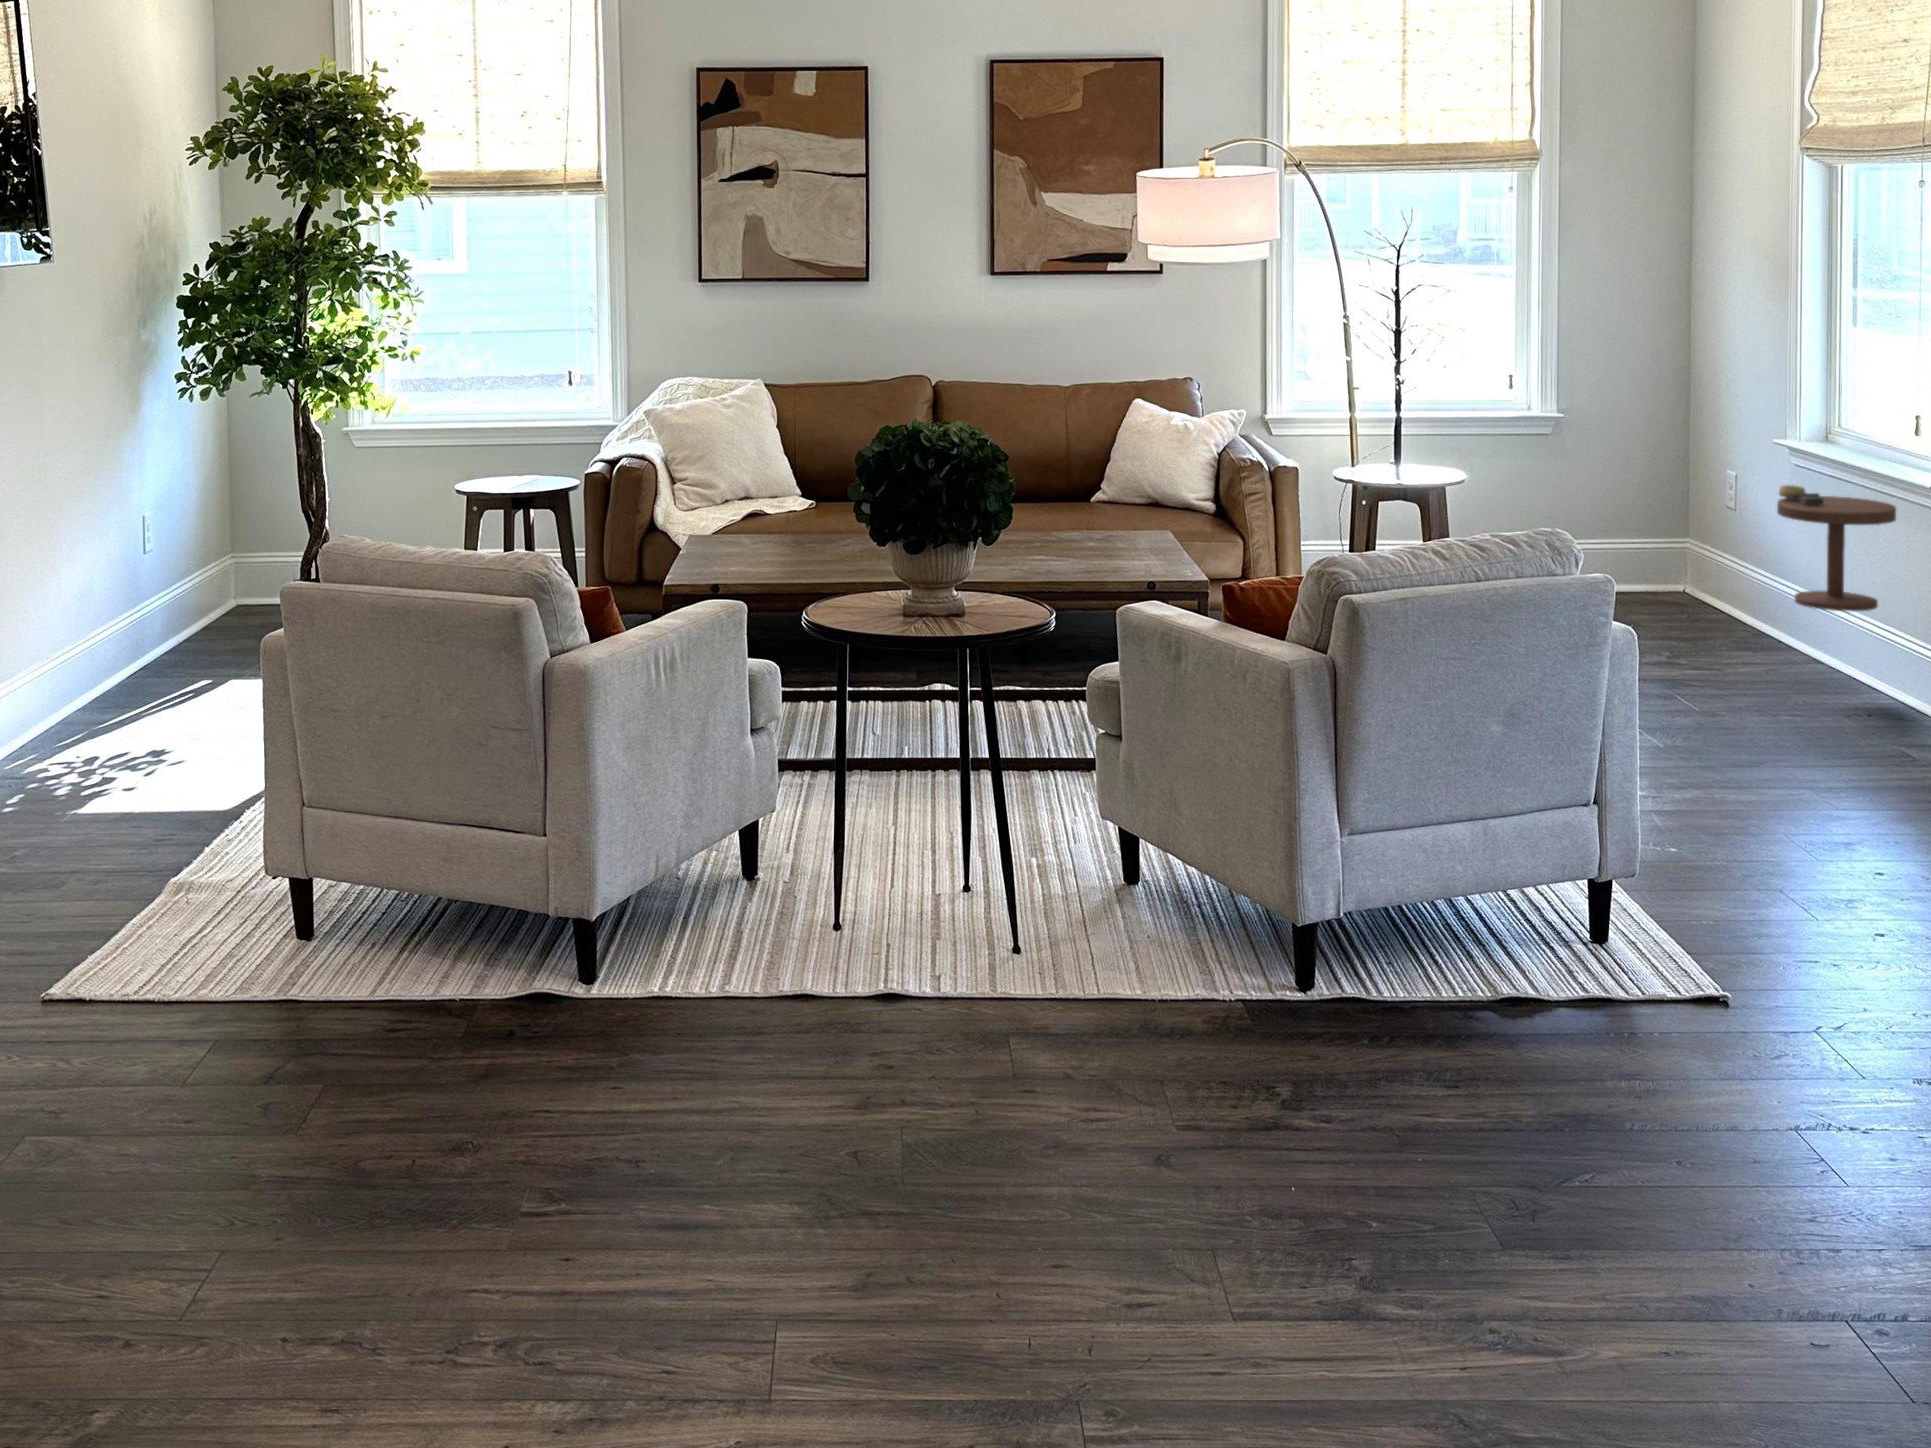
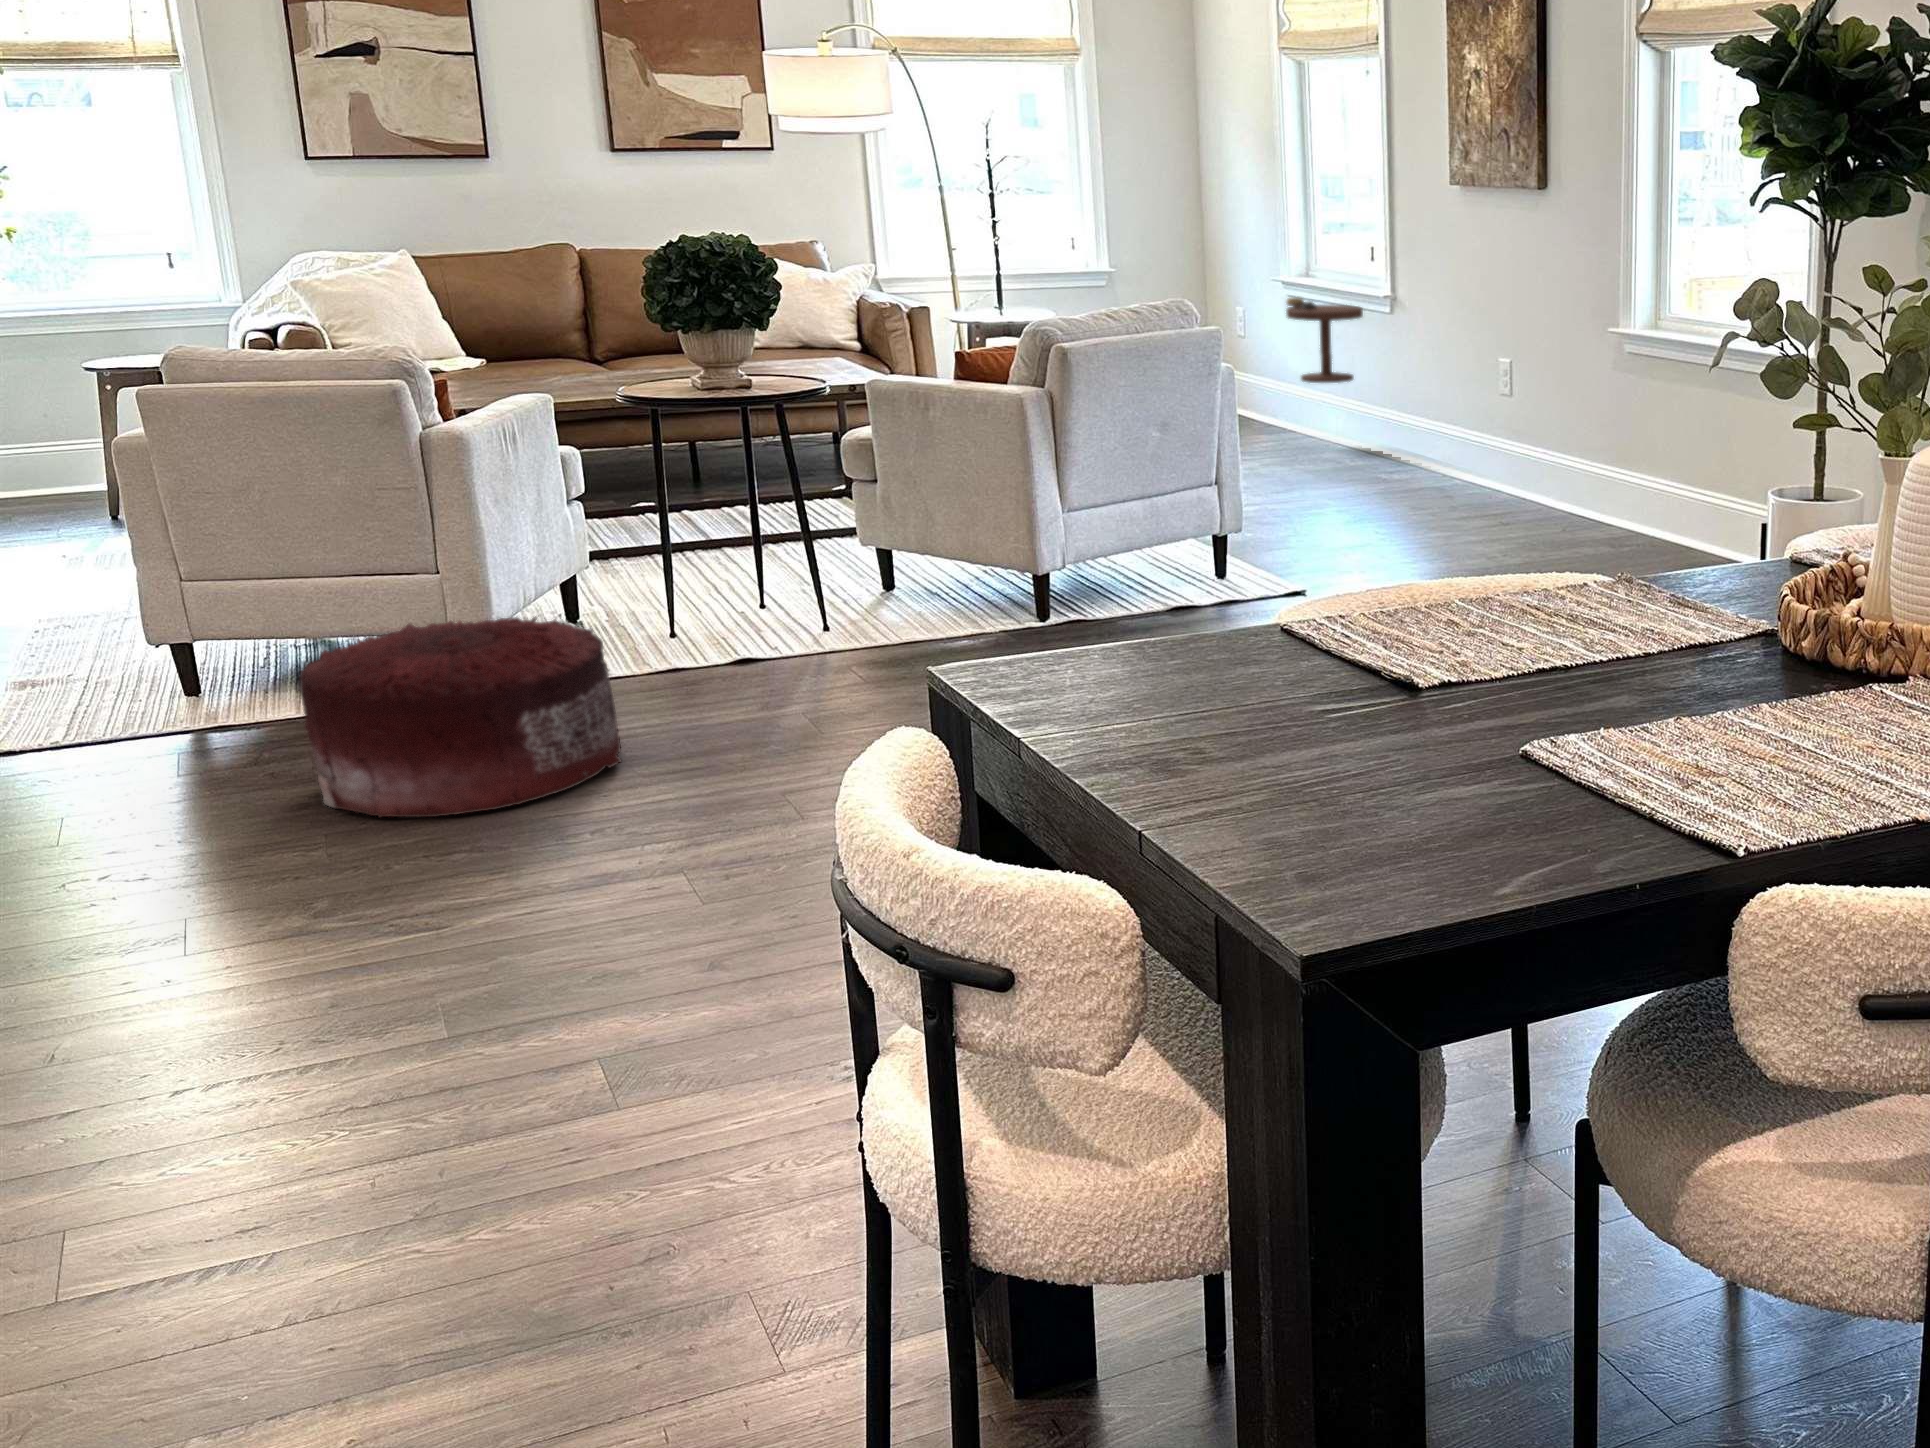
pouf: none [266,918,643,1239] -> present [299,617,621,818]

